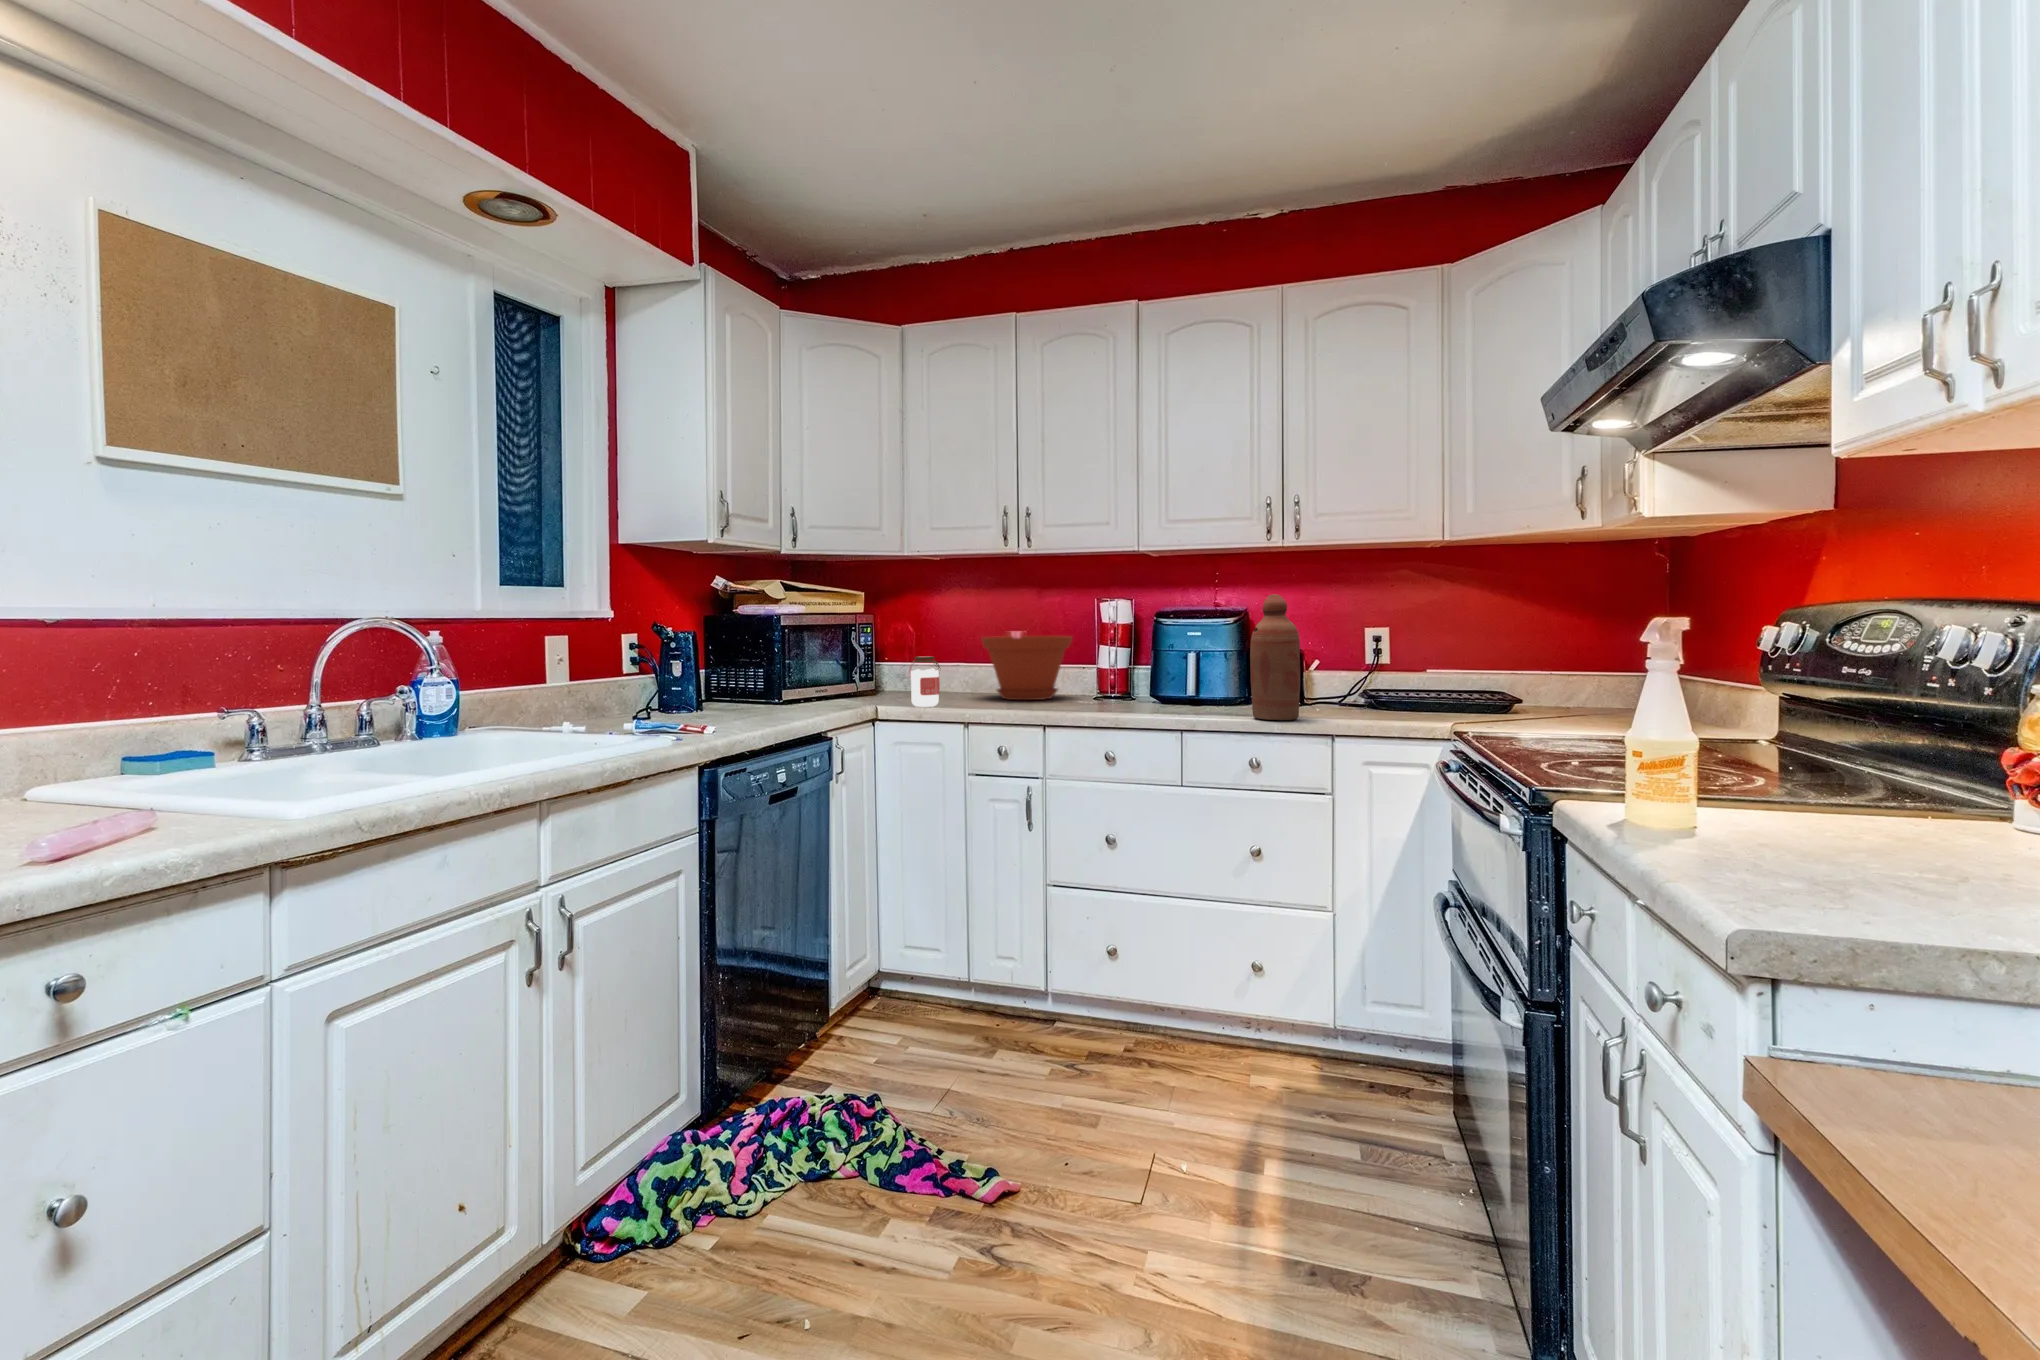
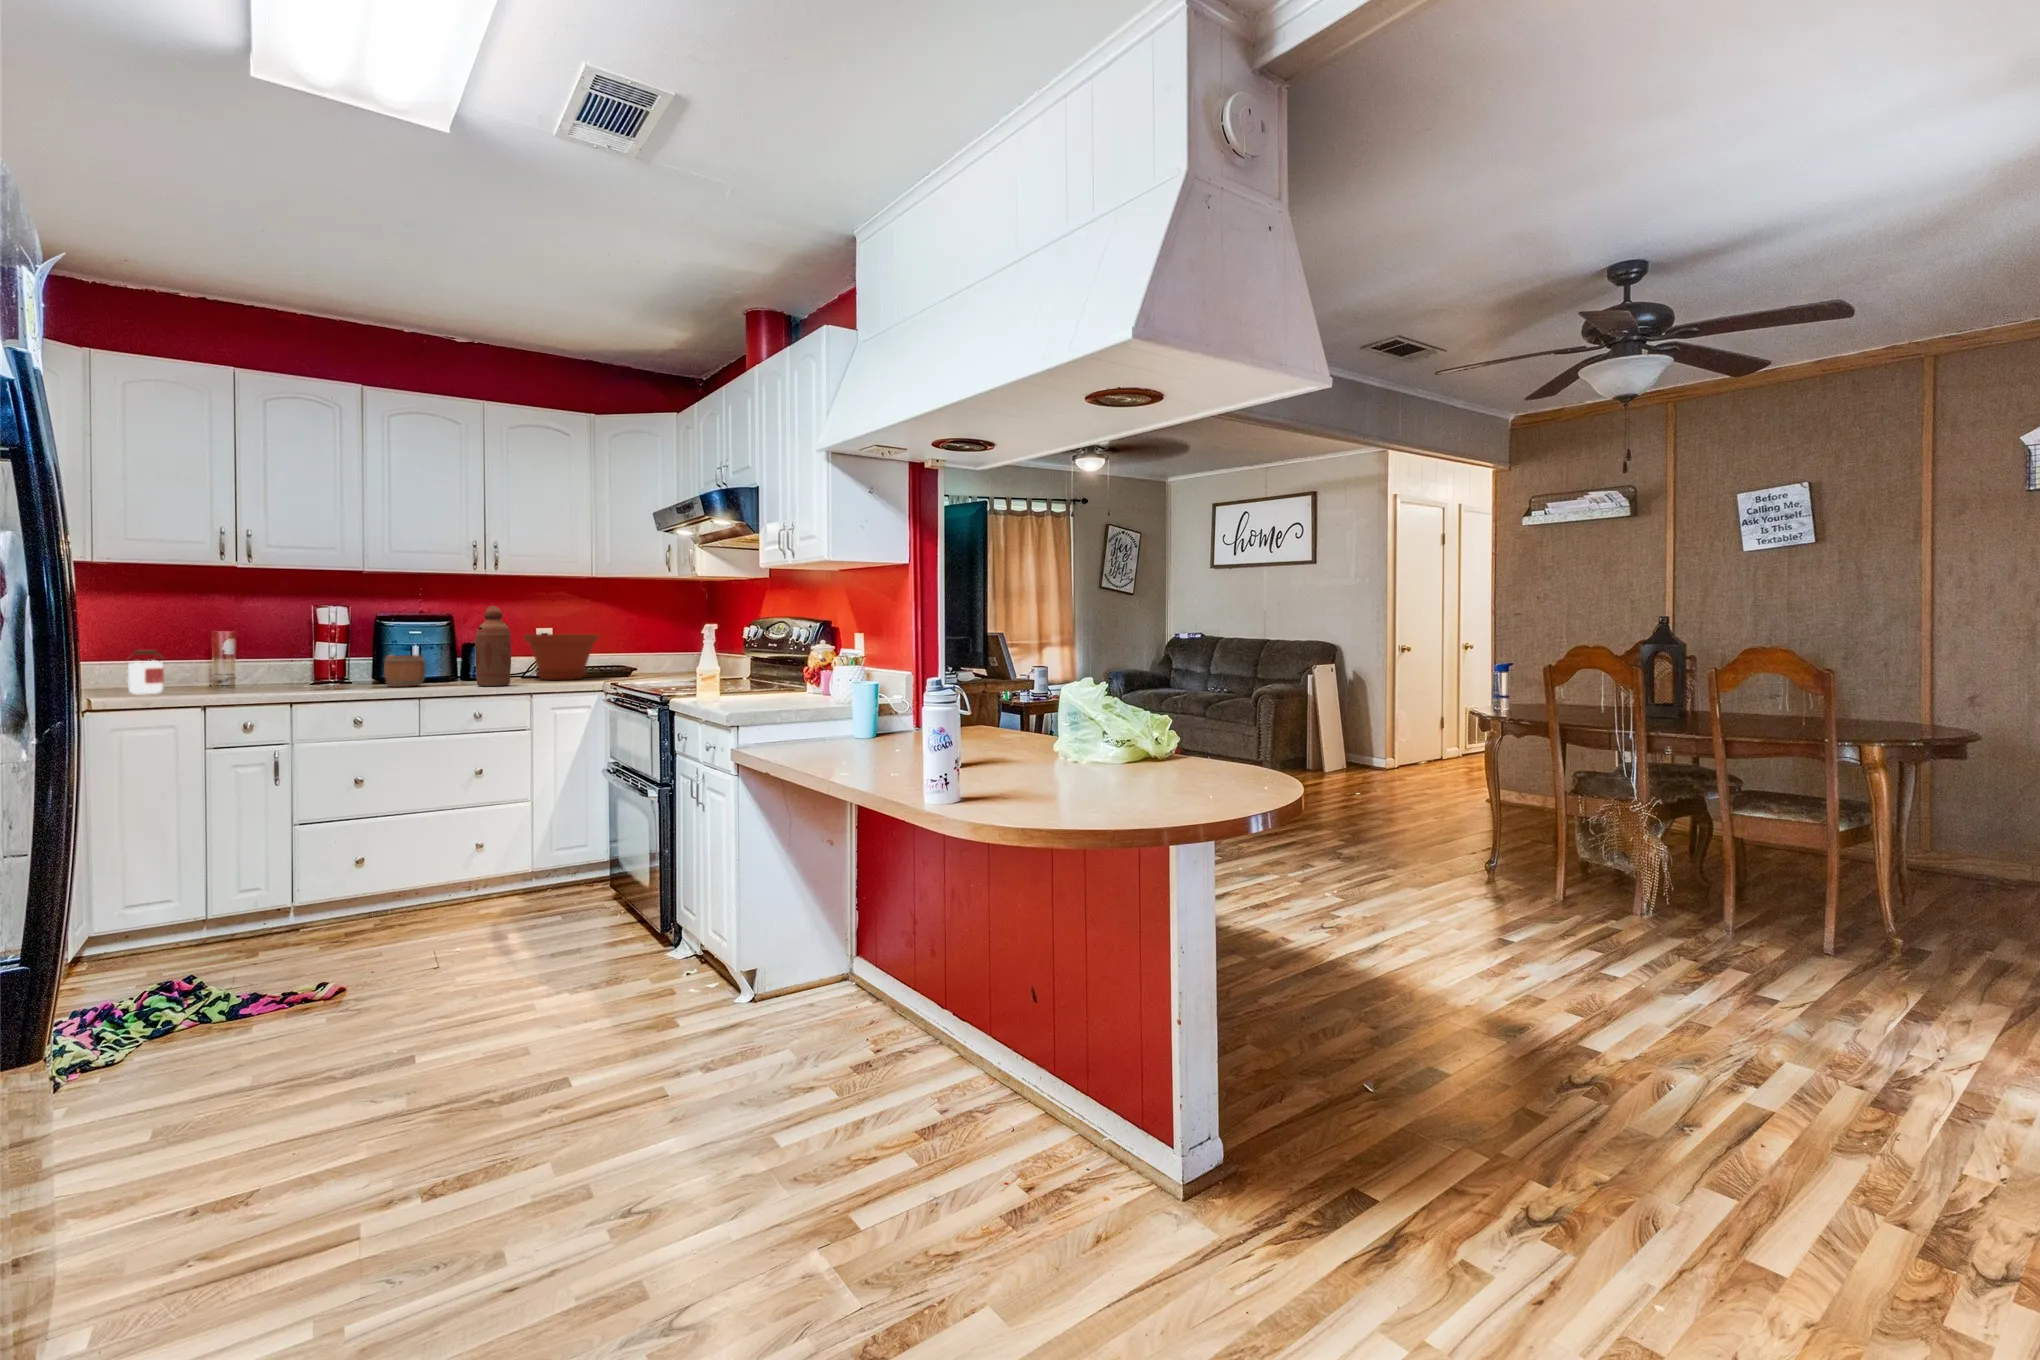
plant pot: present [981,636,1072,700] -> present [524,634,599,680]
mug: none [1146,666,1195,712] -> present [384,655,426,687]

